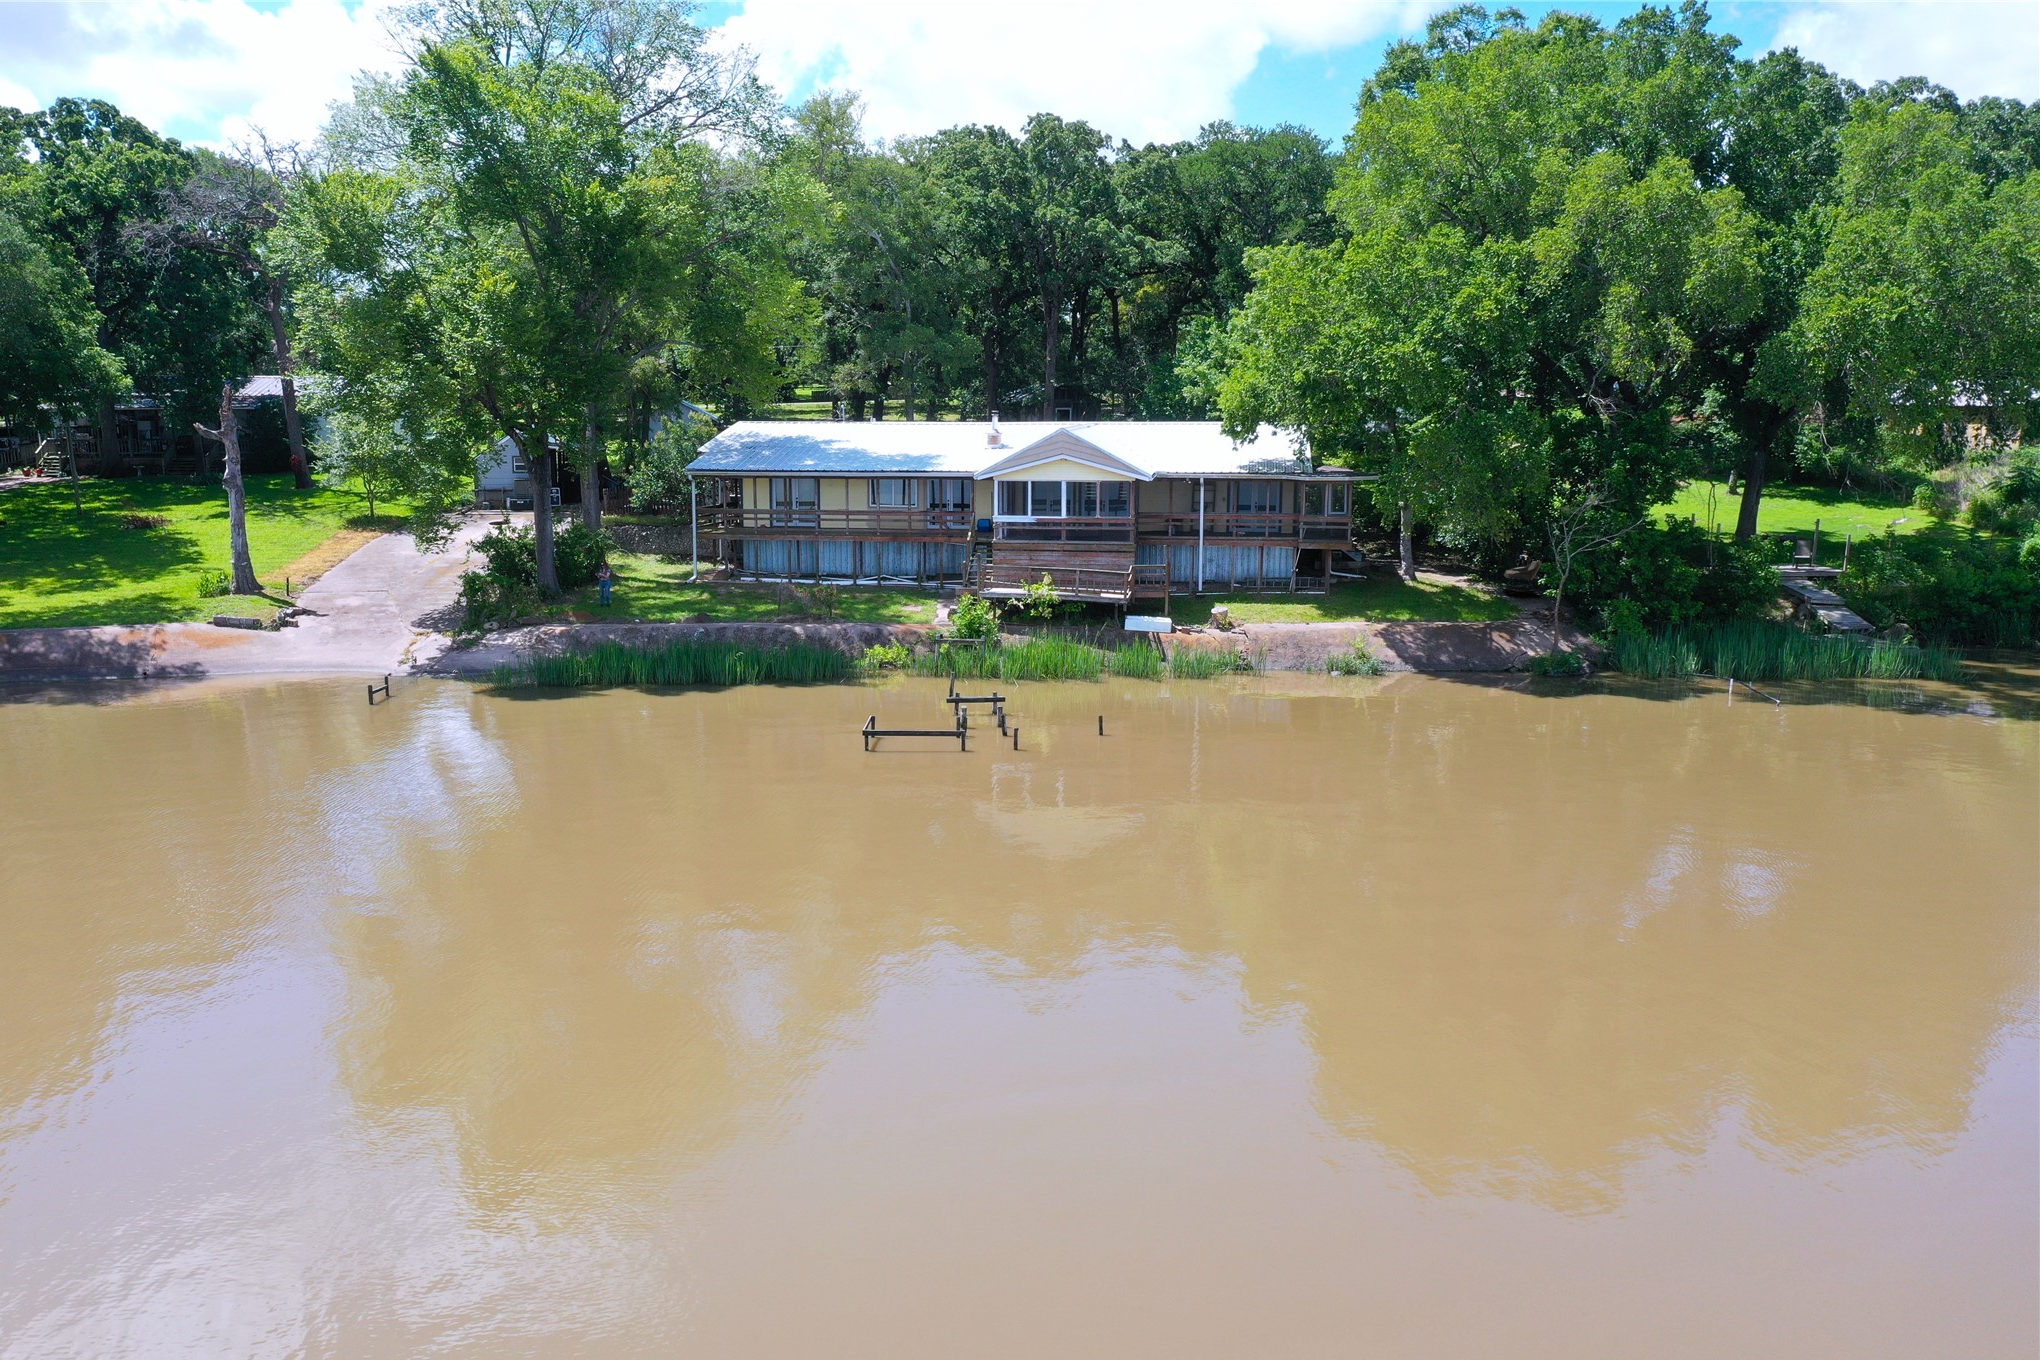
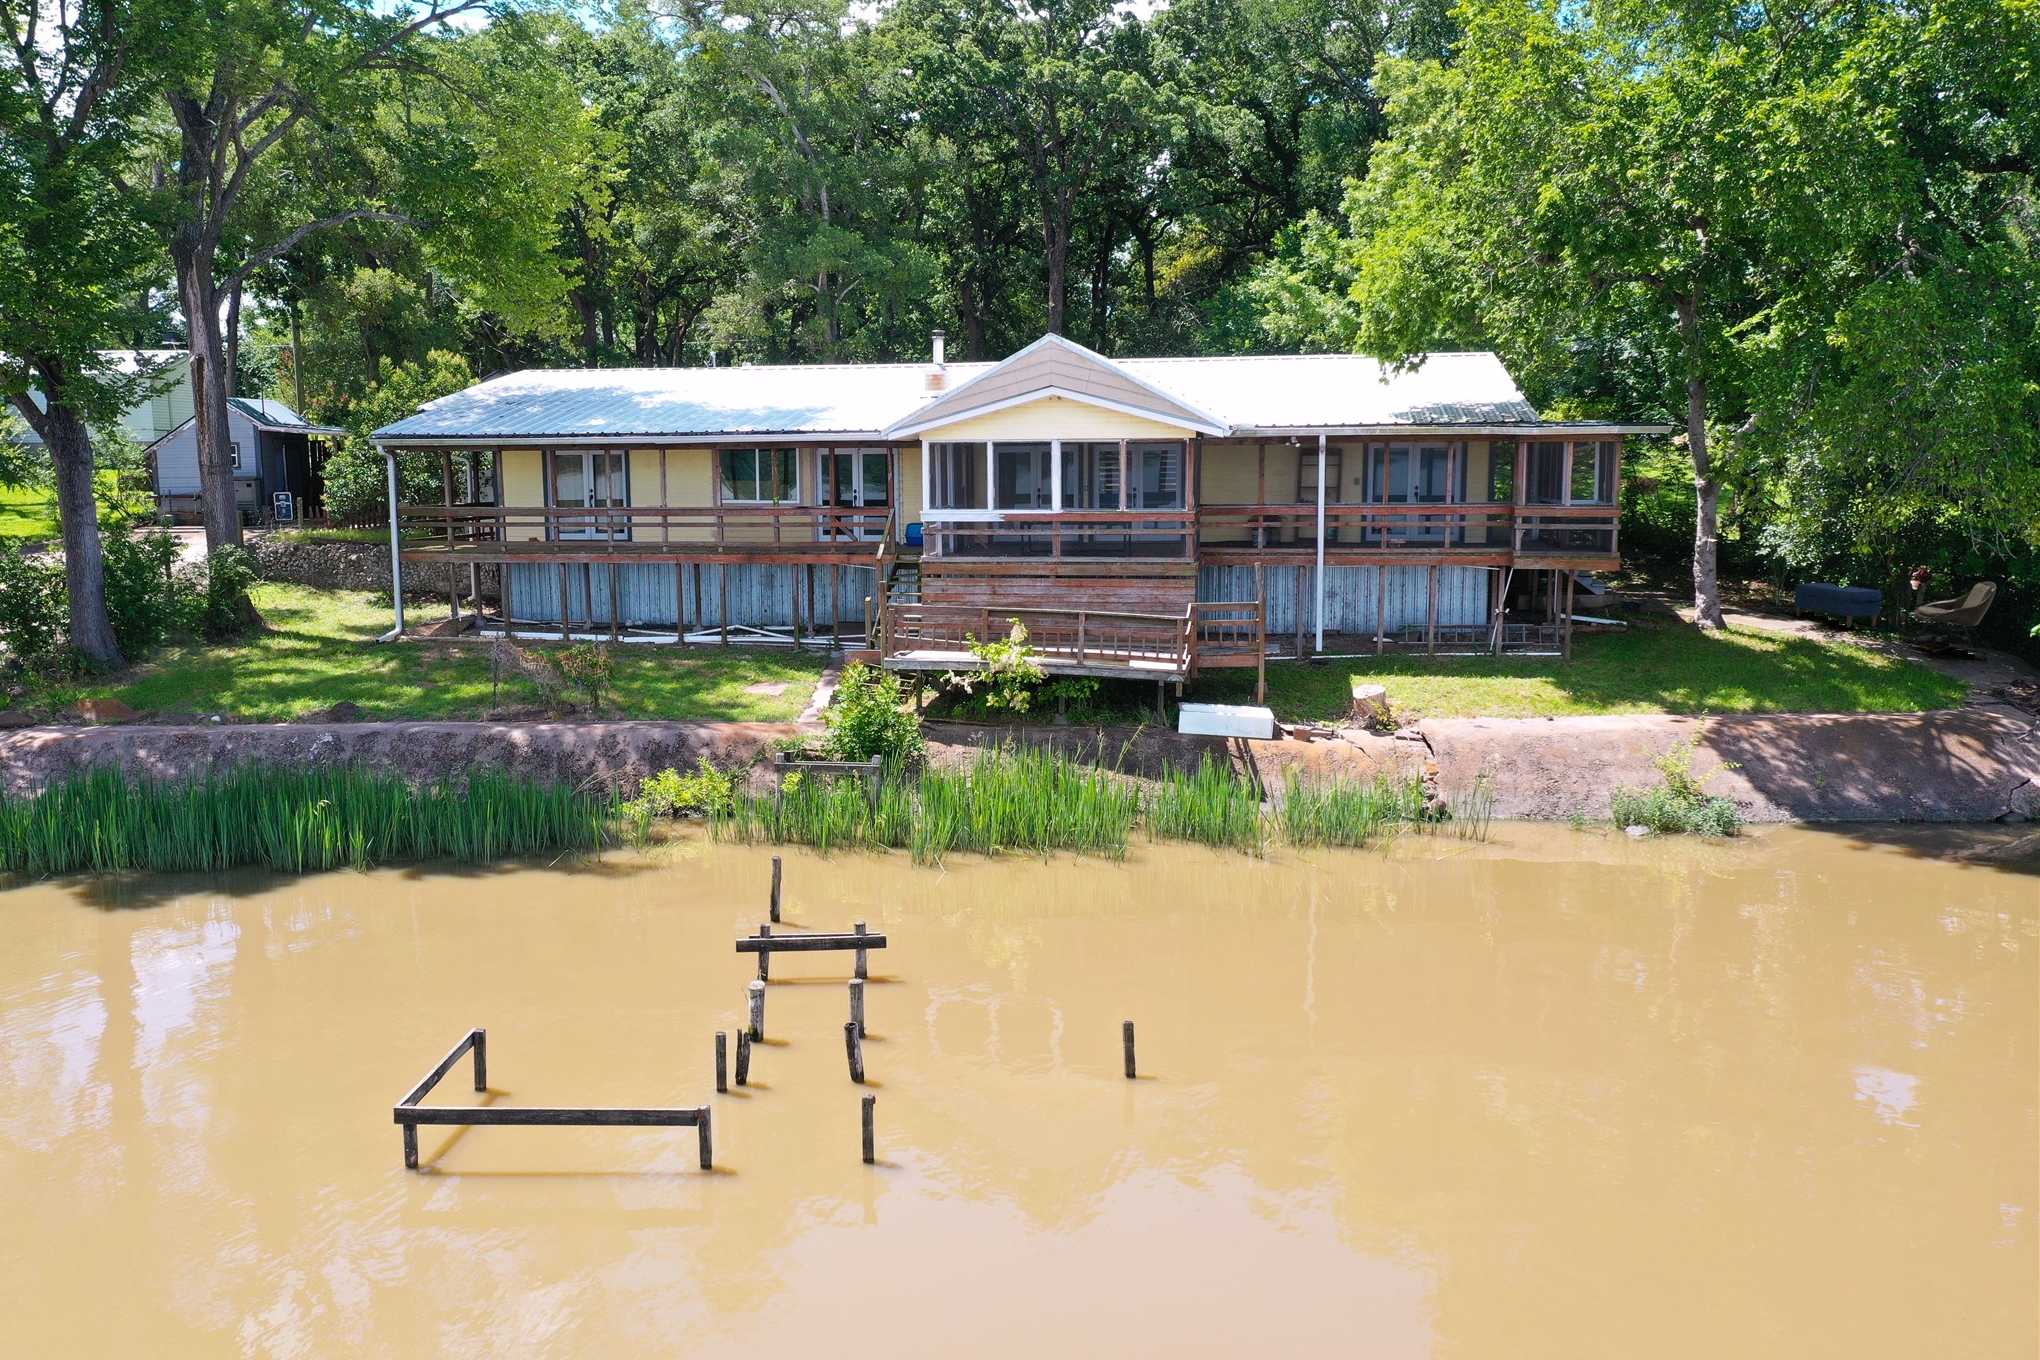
bench: none [1452,557,1493,581] -> present [1794,583,1882,627]

